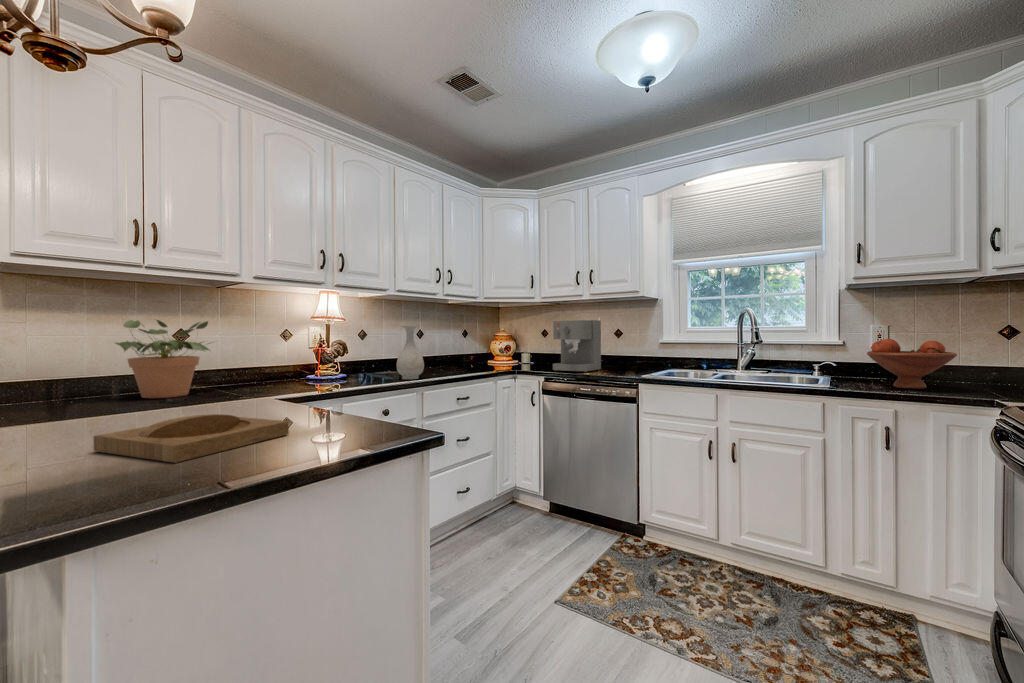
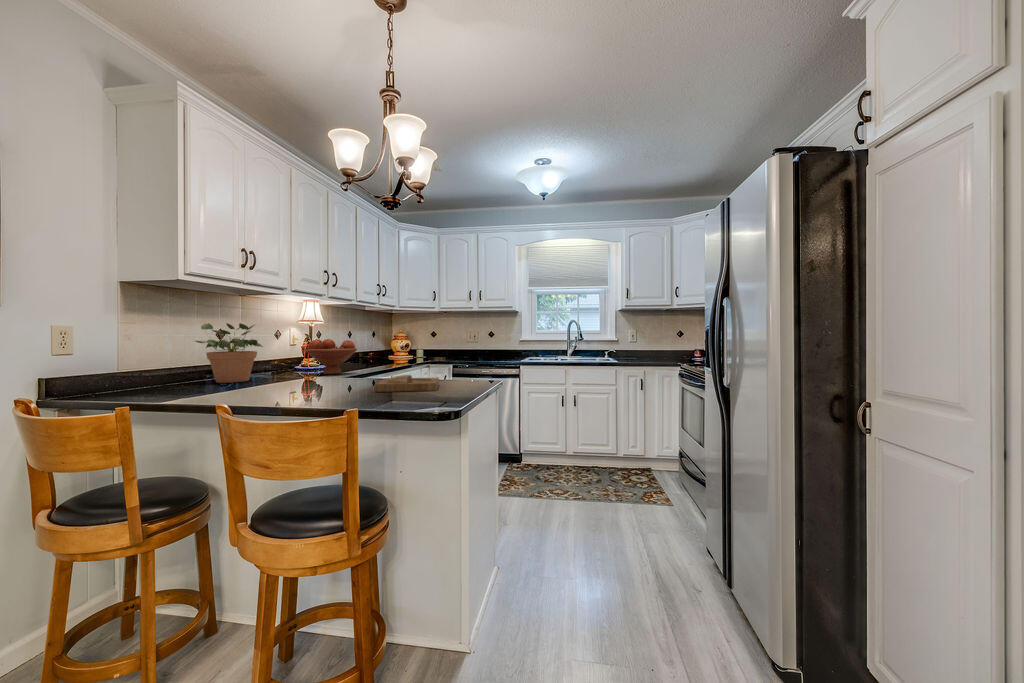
coffee maker: present [553,320,601,372] -> none [454,325,484,361]
vase: present [396,326,424,379] -> none [362,328,383,368]
fruit bowl: present [867,339,957,389] -> present [306,339,357,375]

